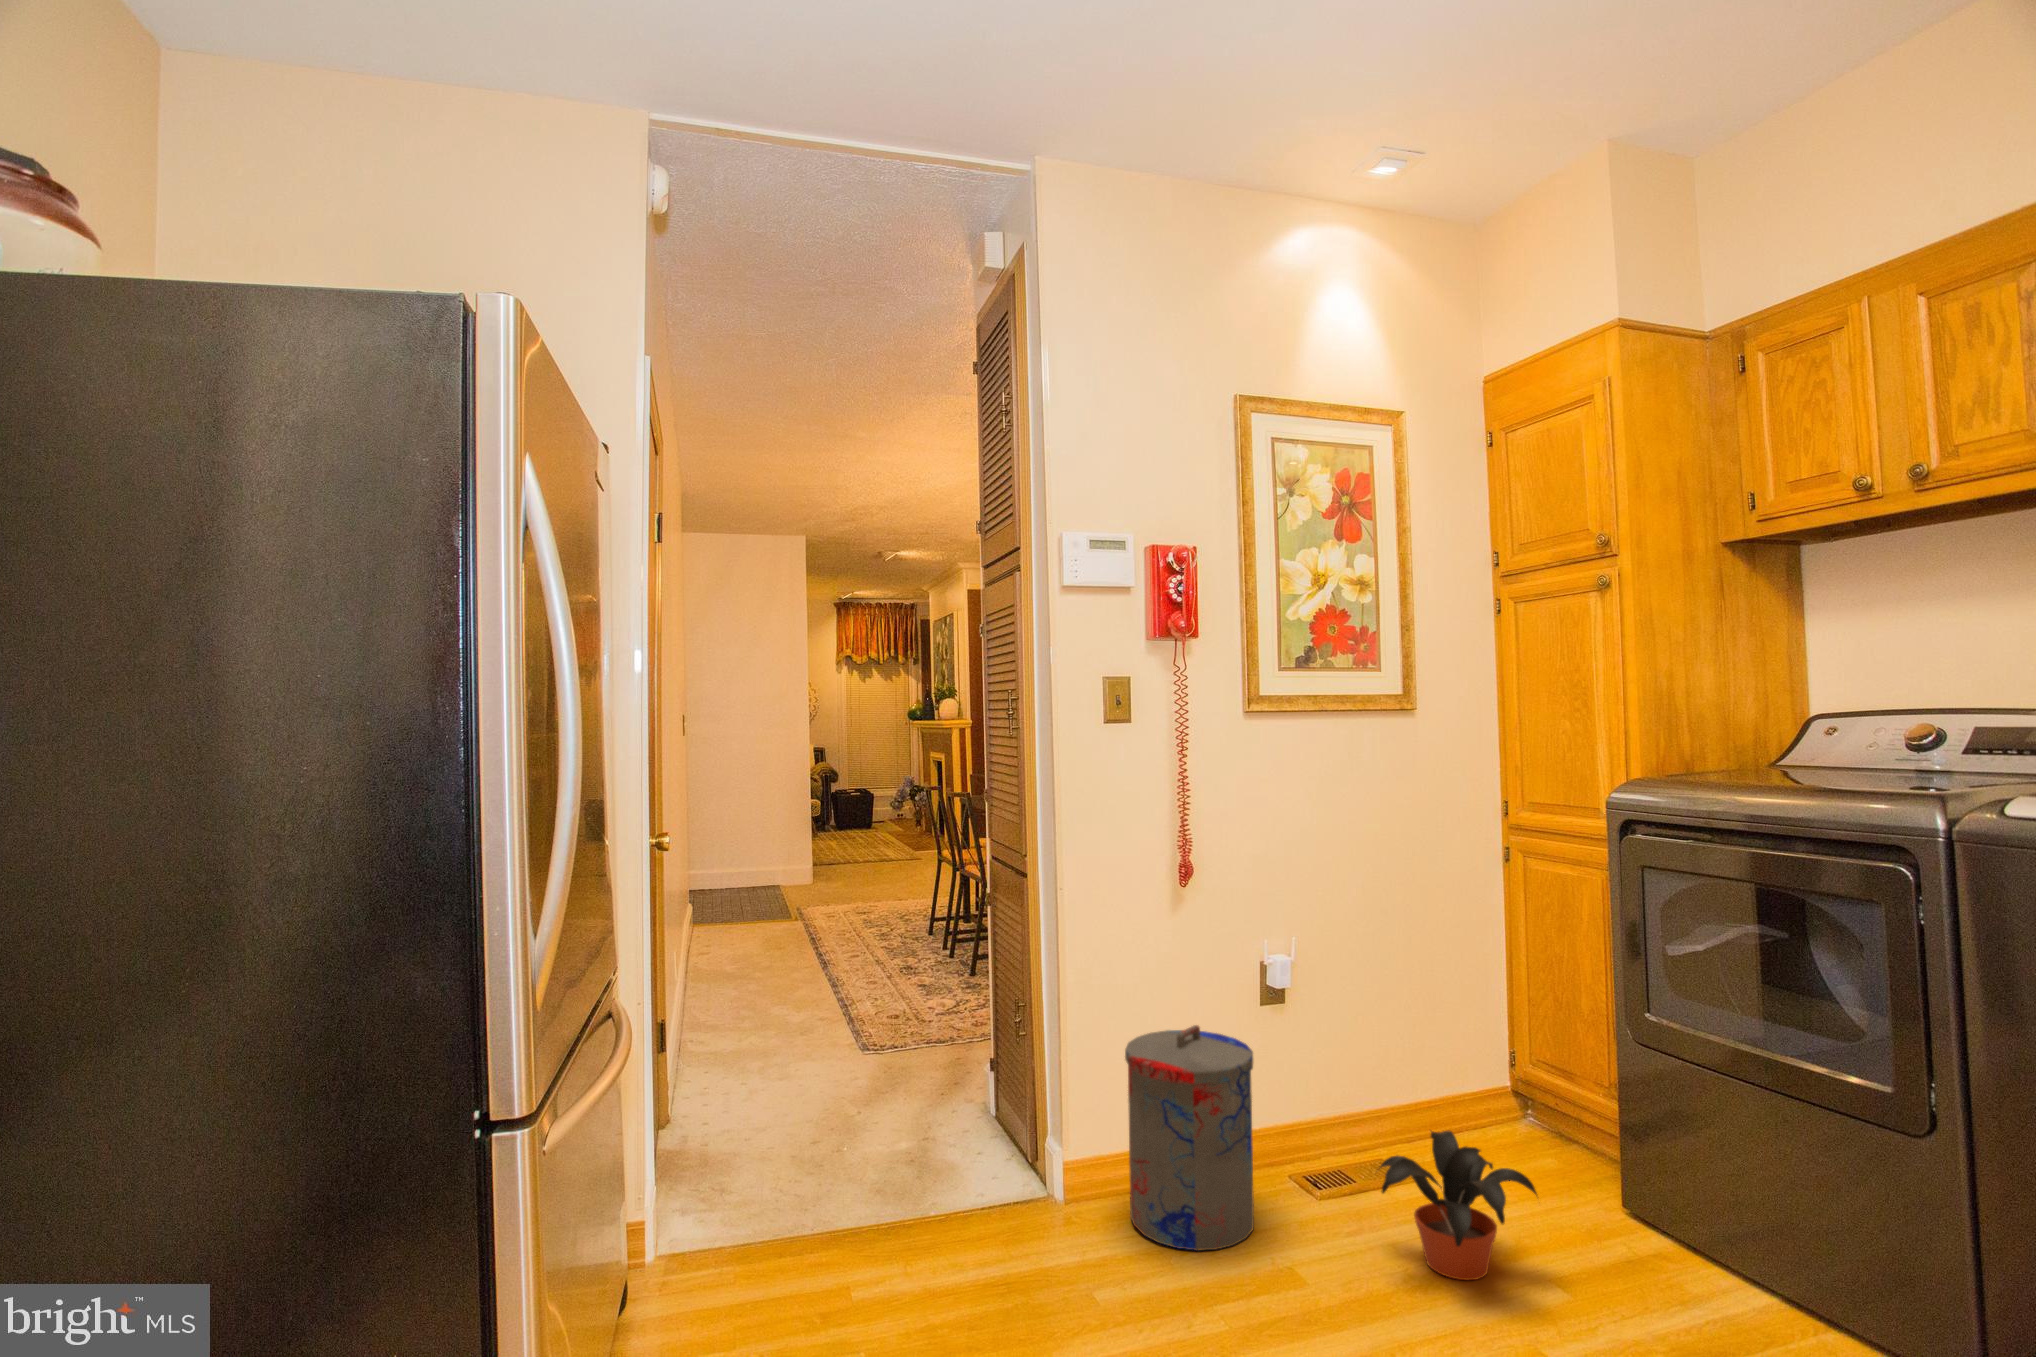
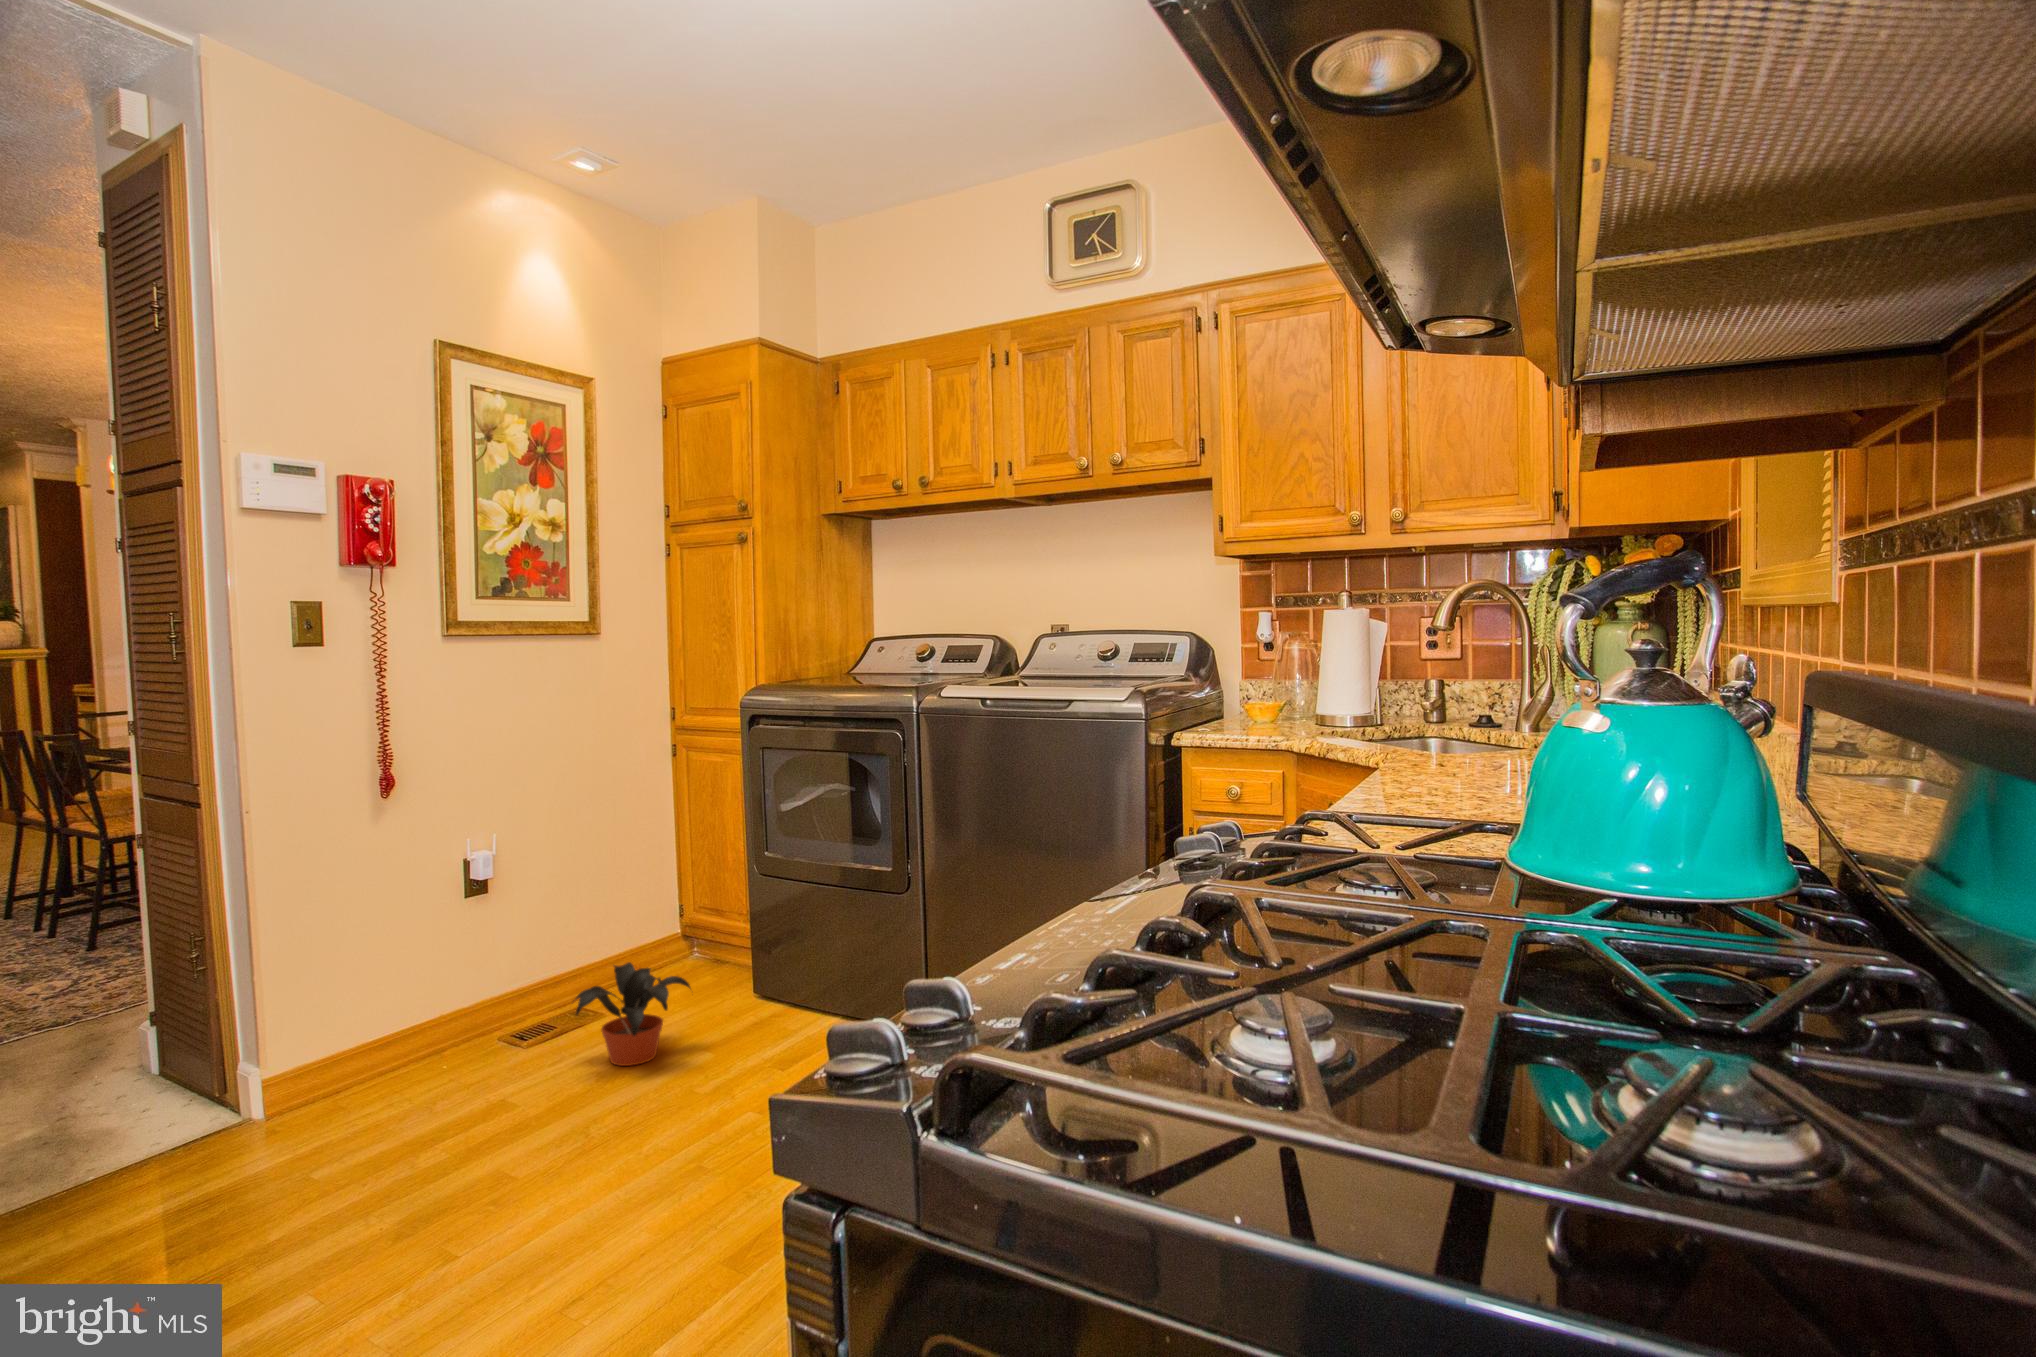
trash can: present [1125,1025,1254,1250] -> none [329,920,463,1115]

